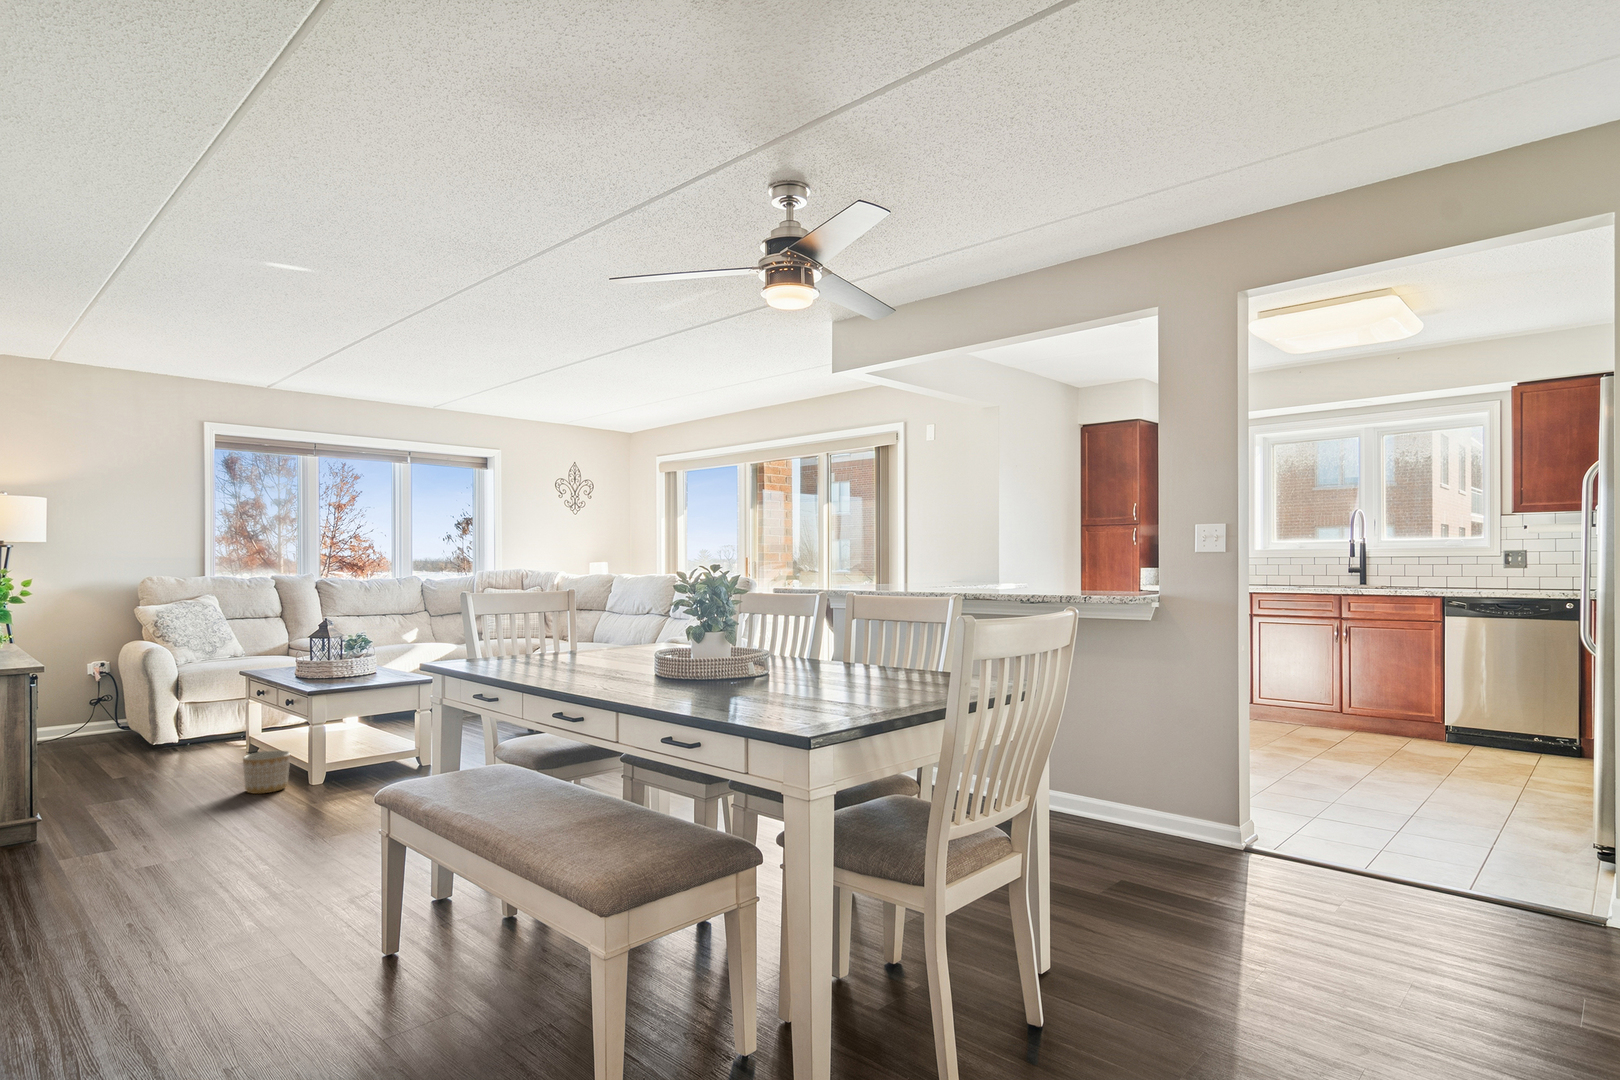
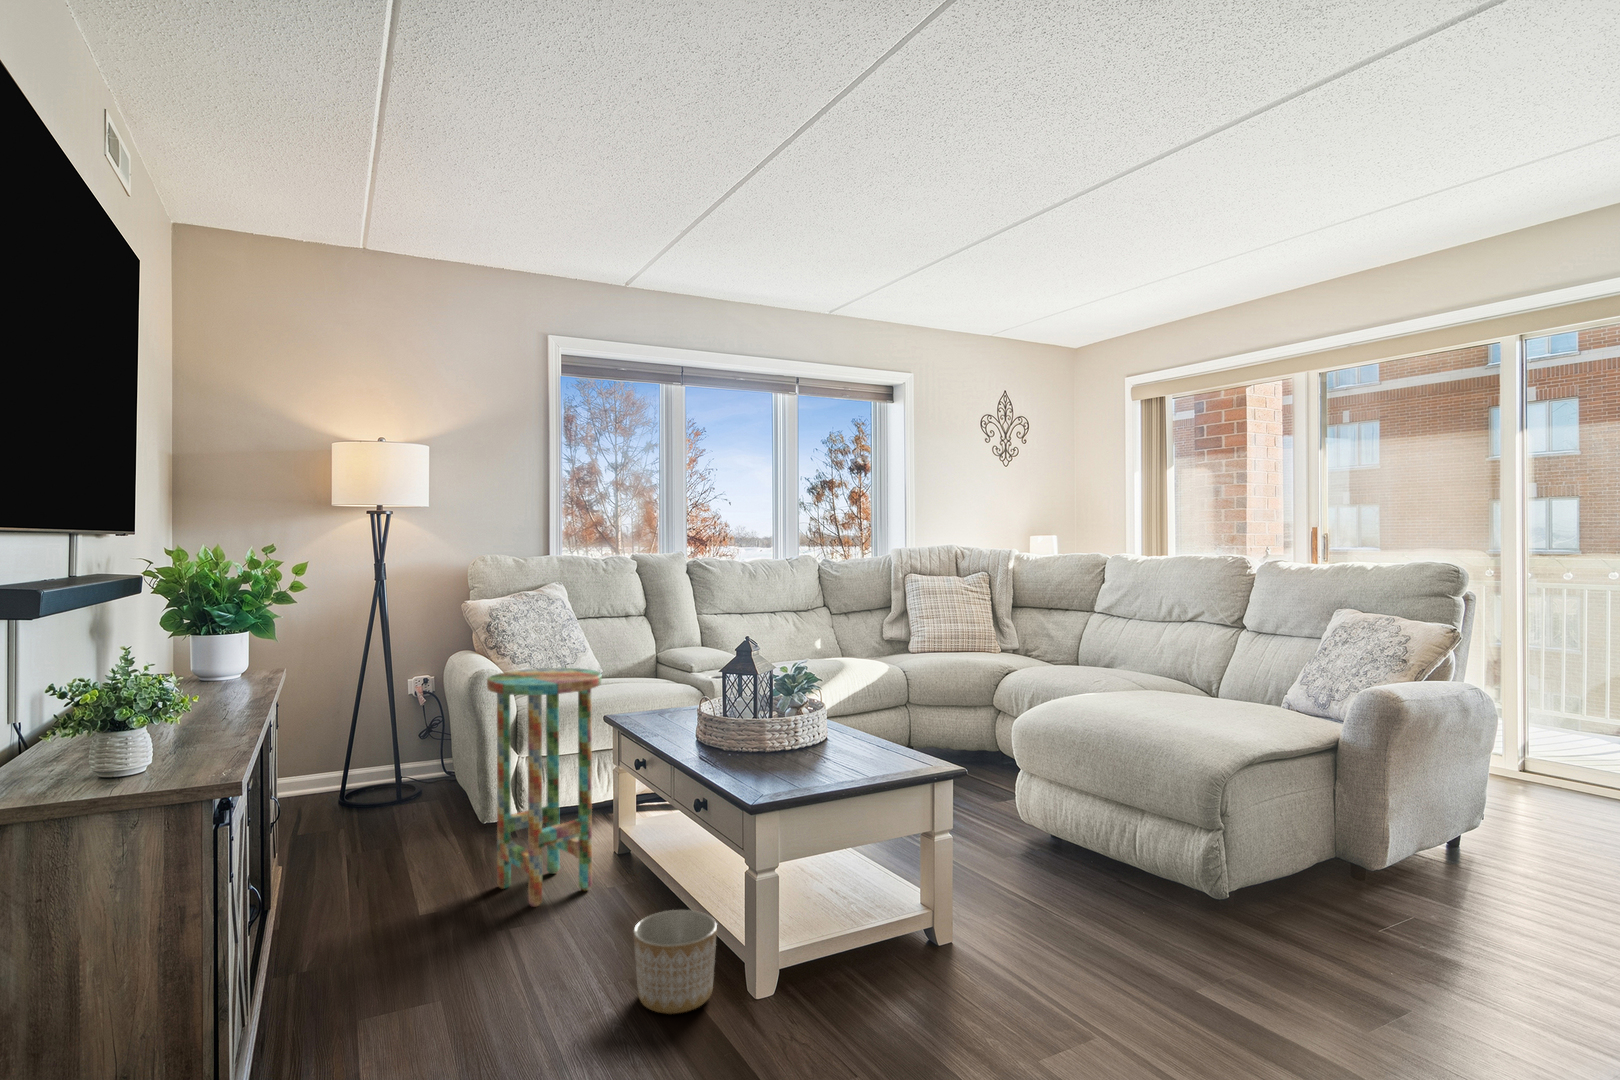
side table: none [157,641,235,772] -> present [487,668,601,907]

